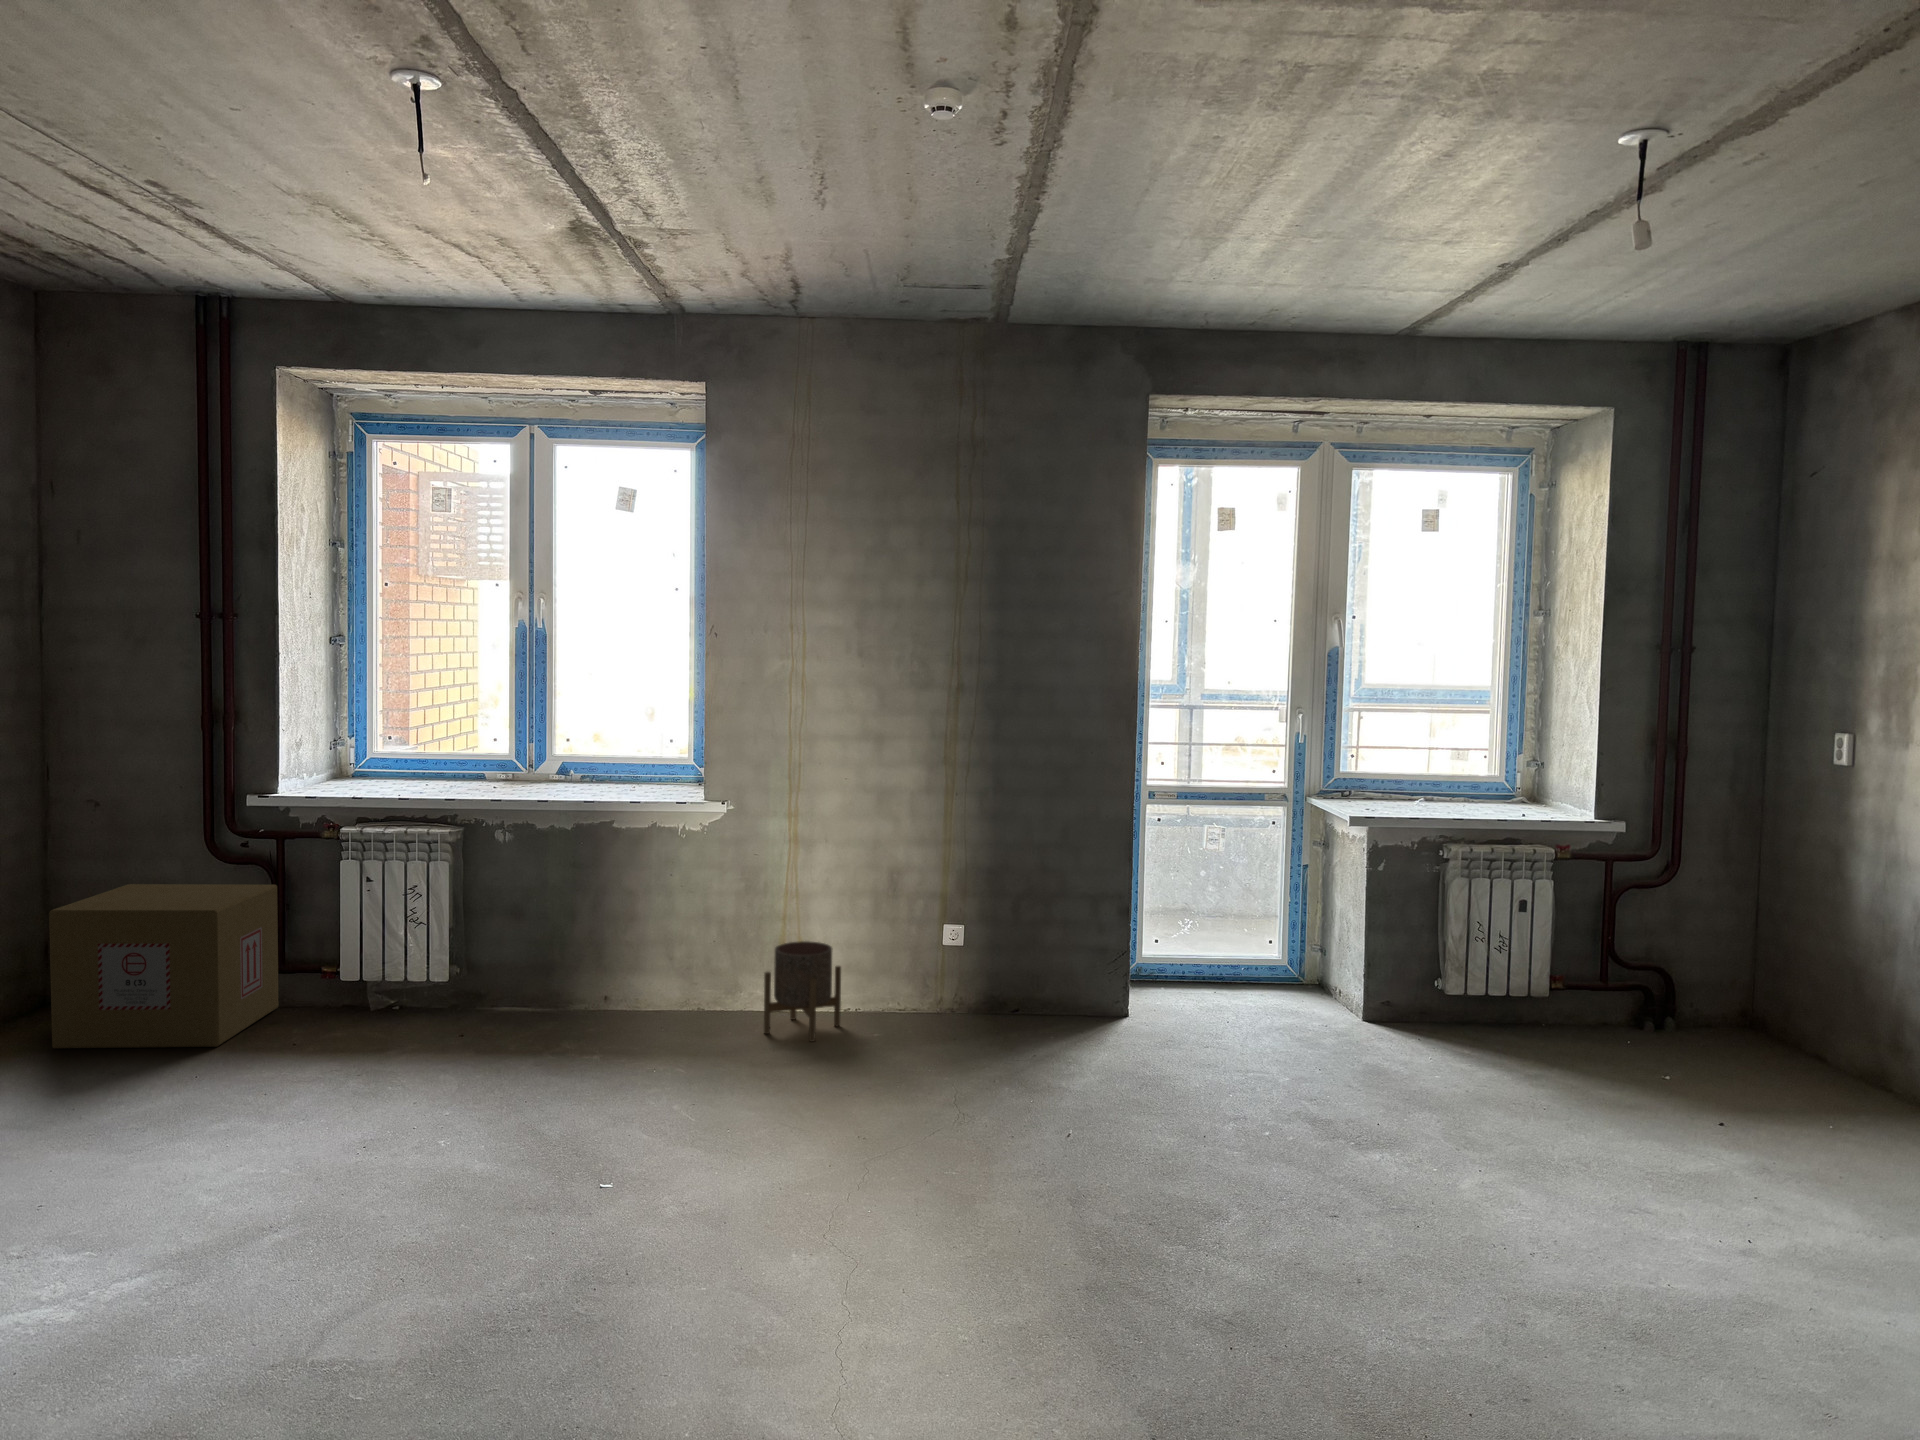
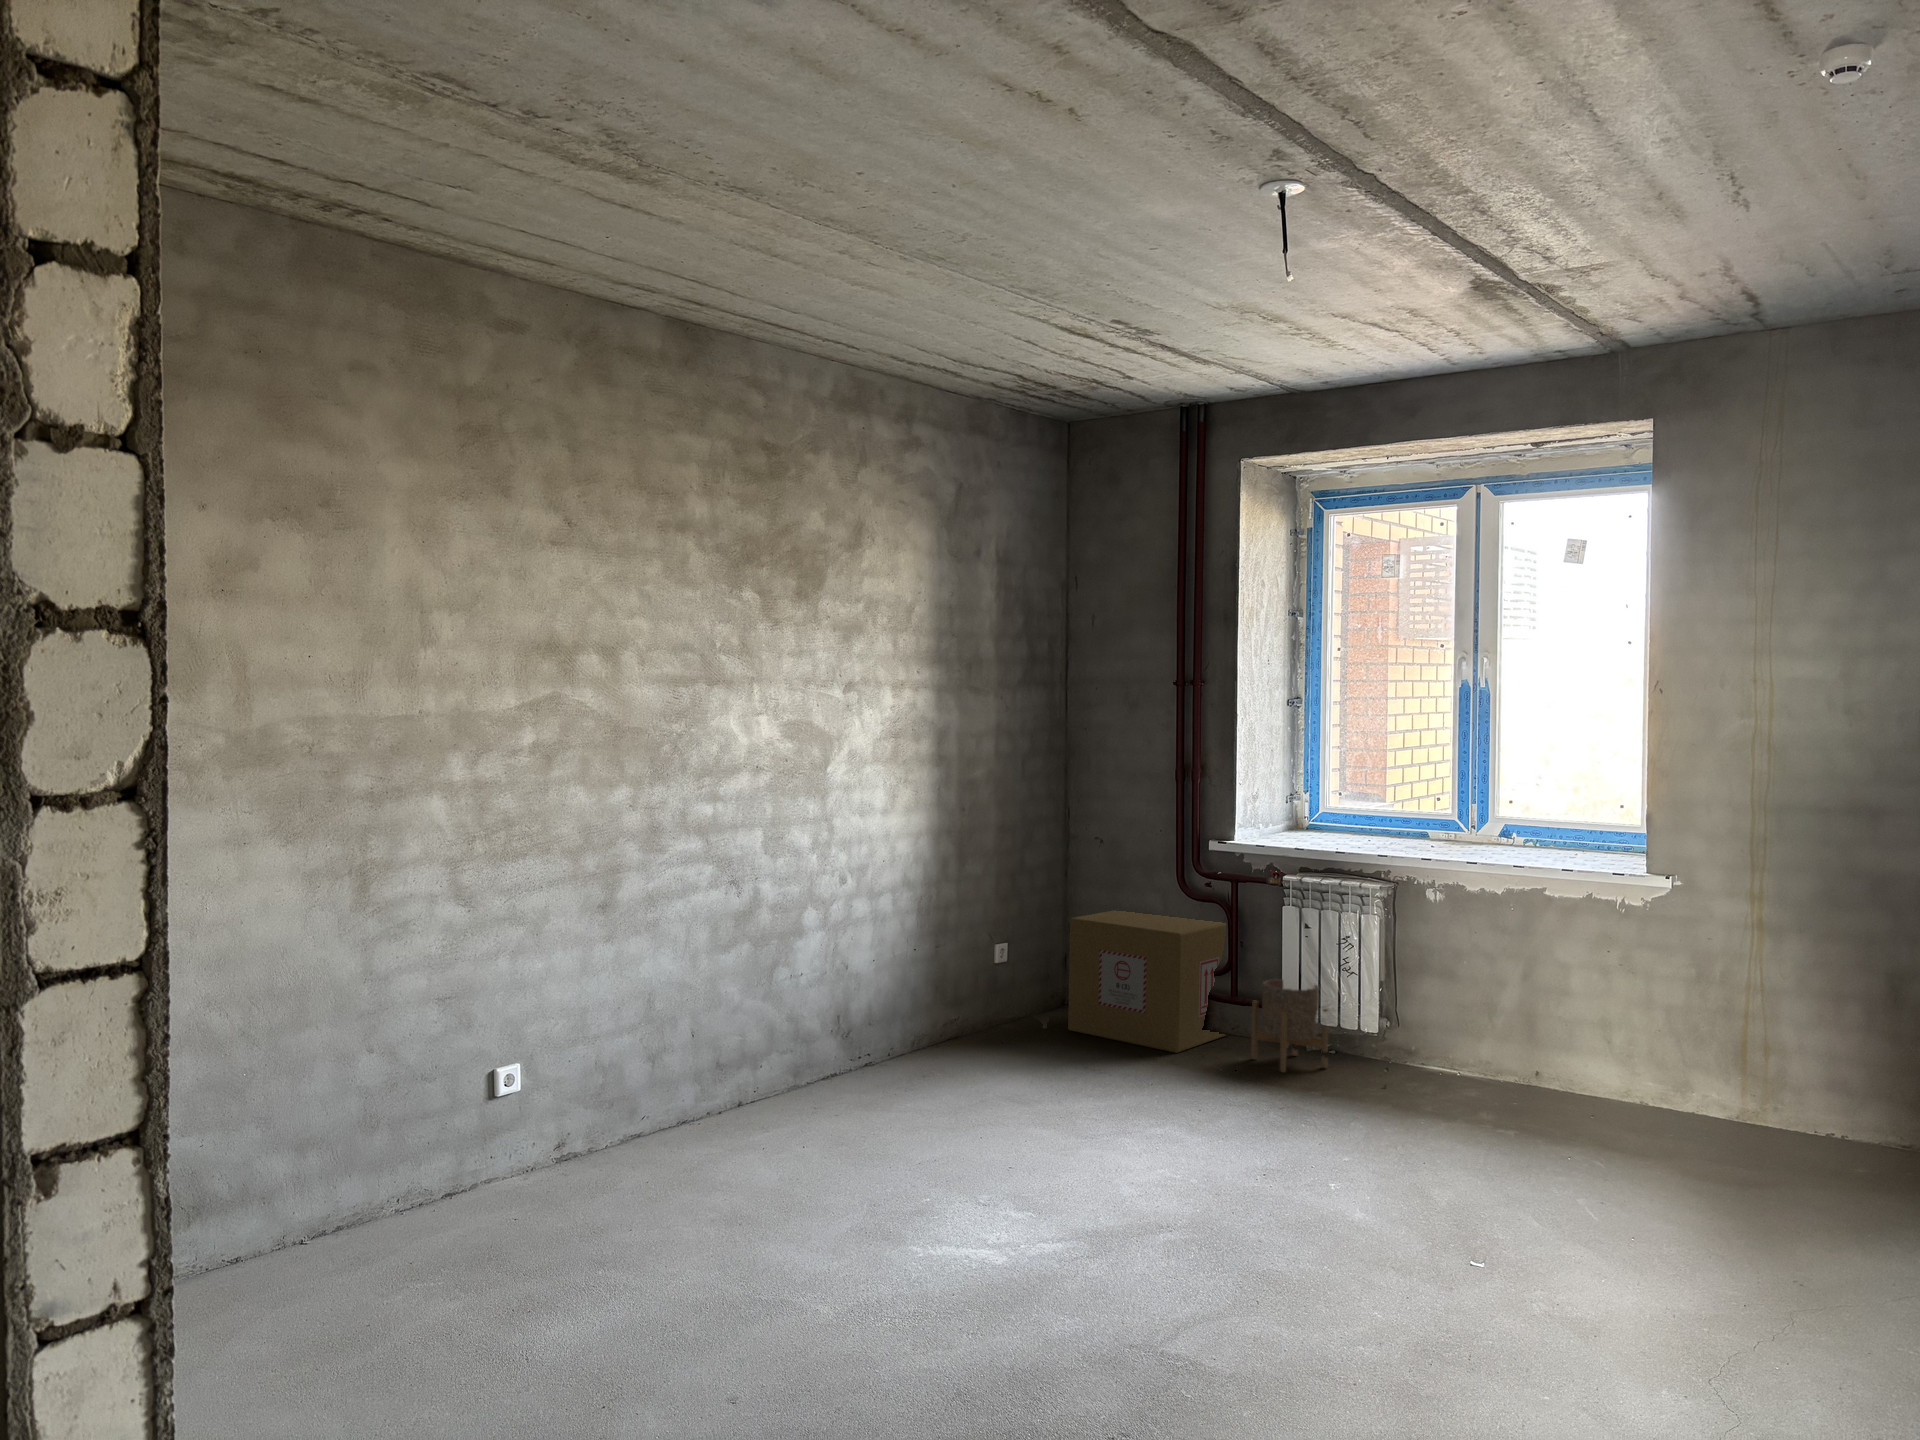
planter: present [764,941,841,1042] -> present [1251,979,1329,1072]

